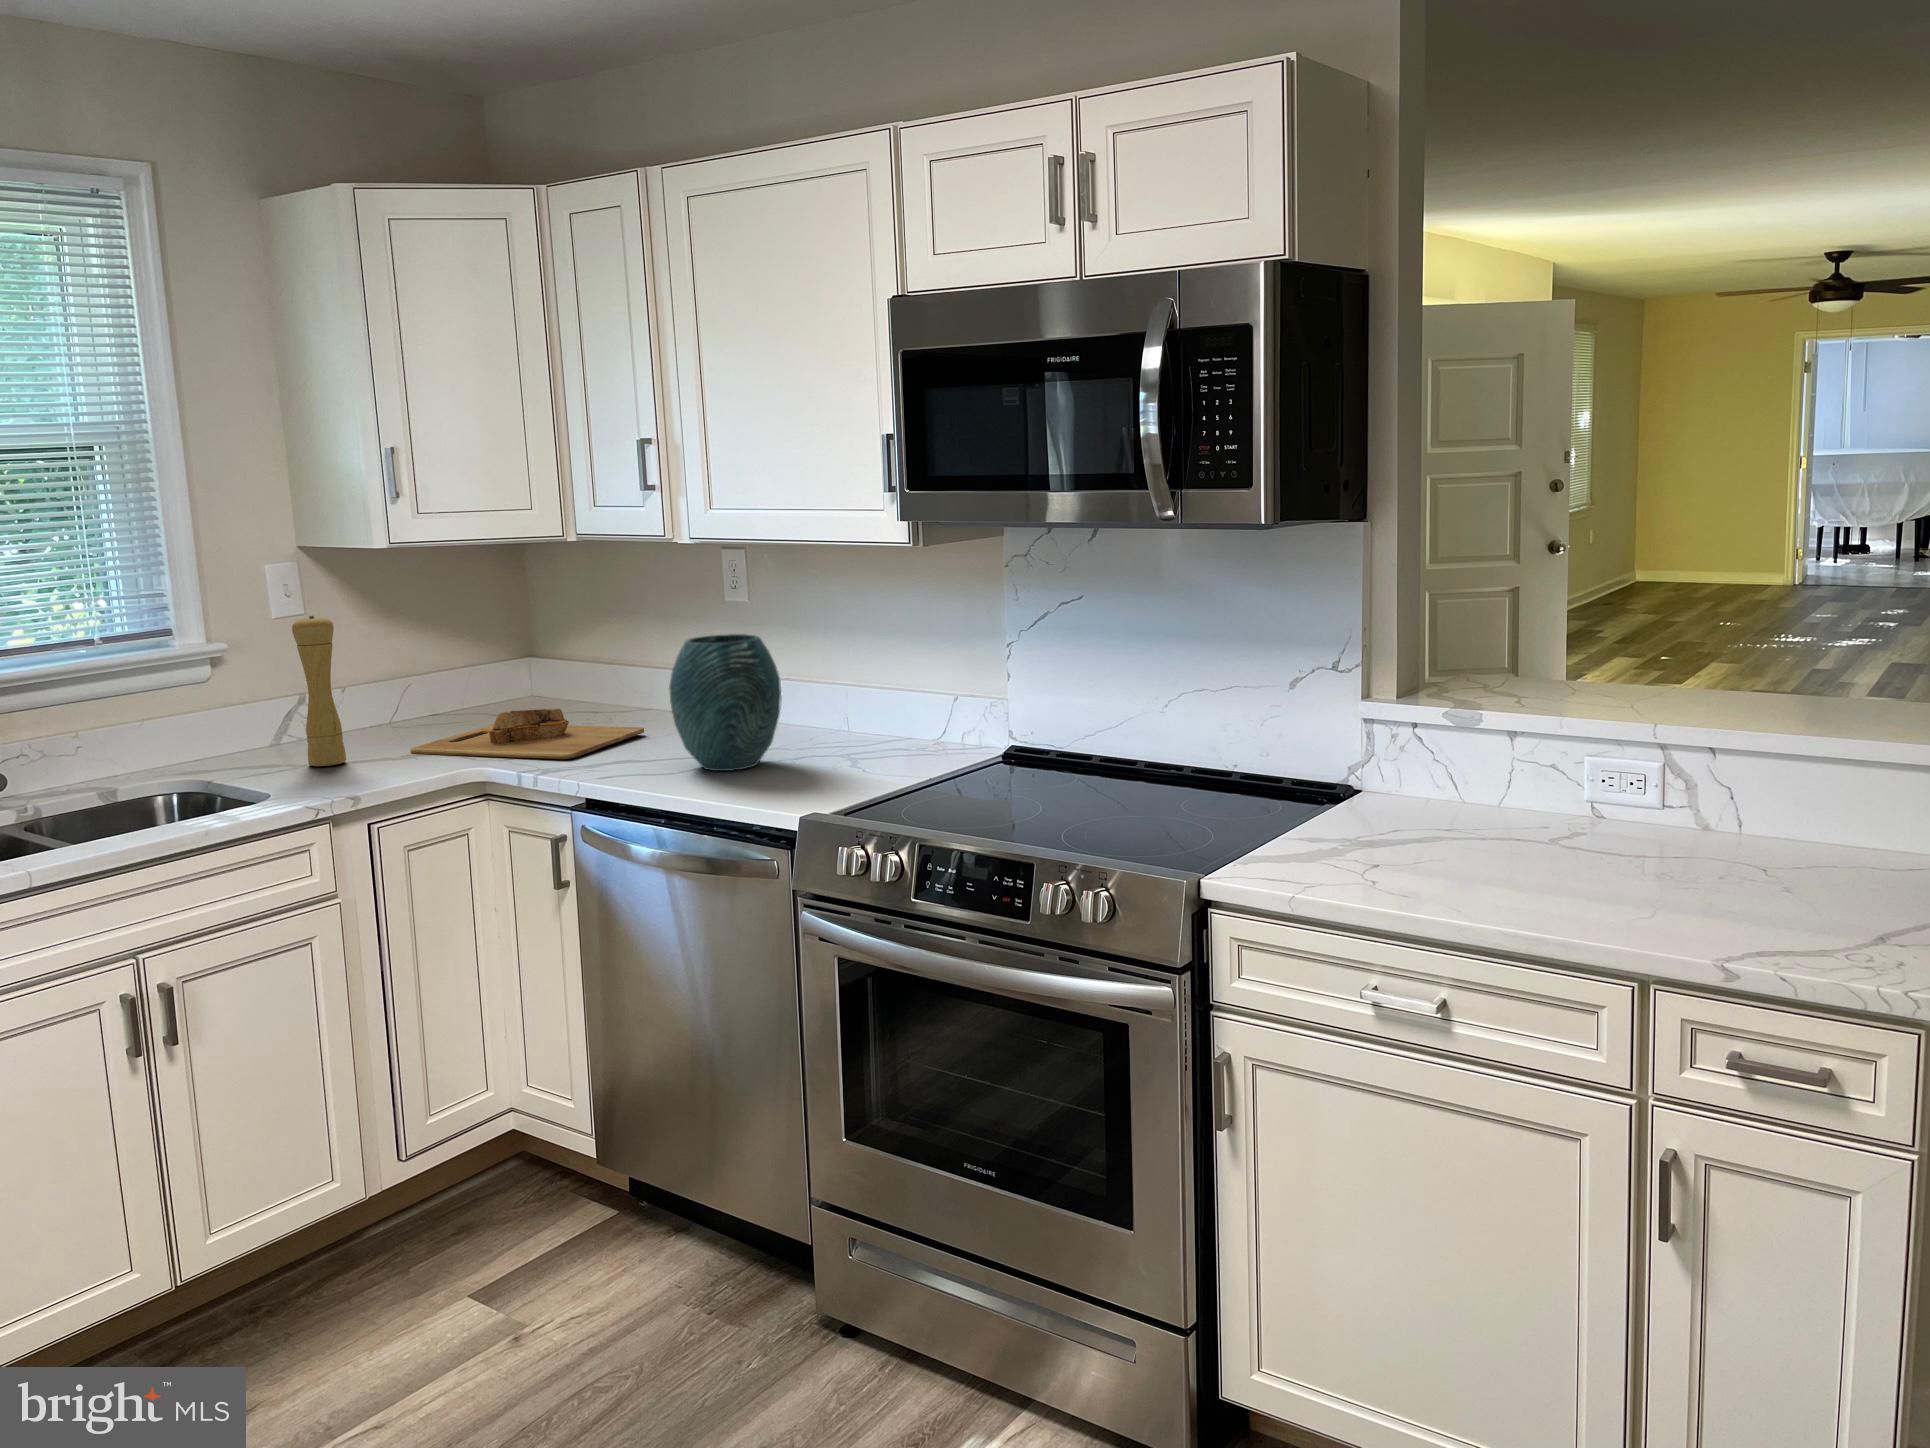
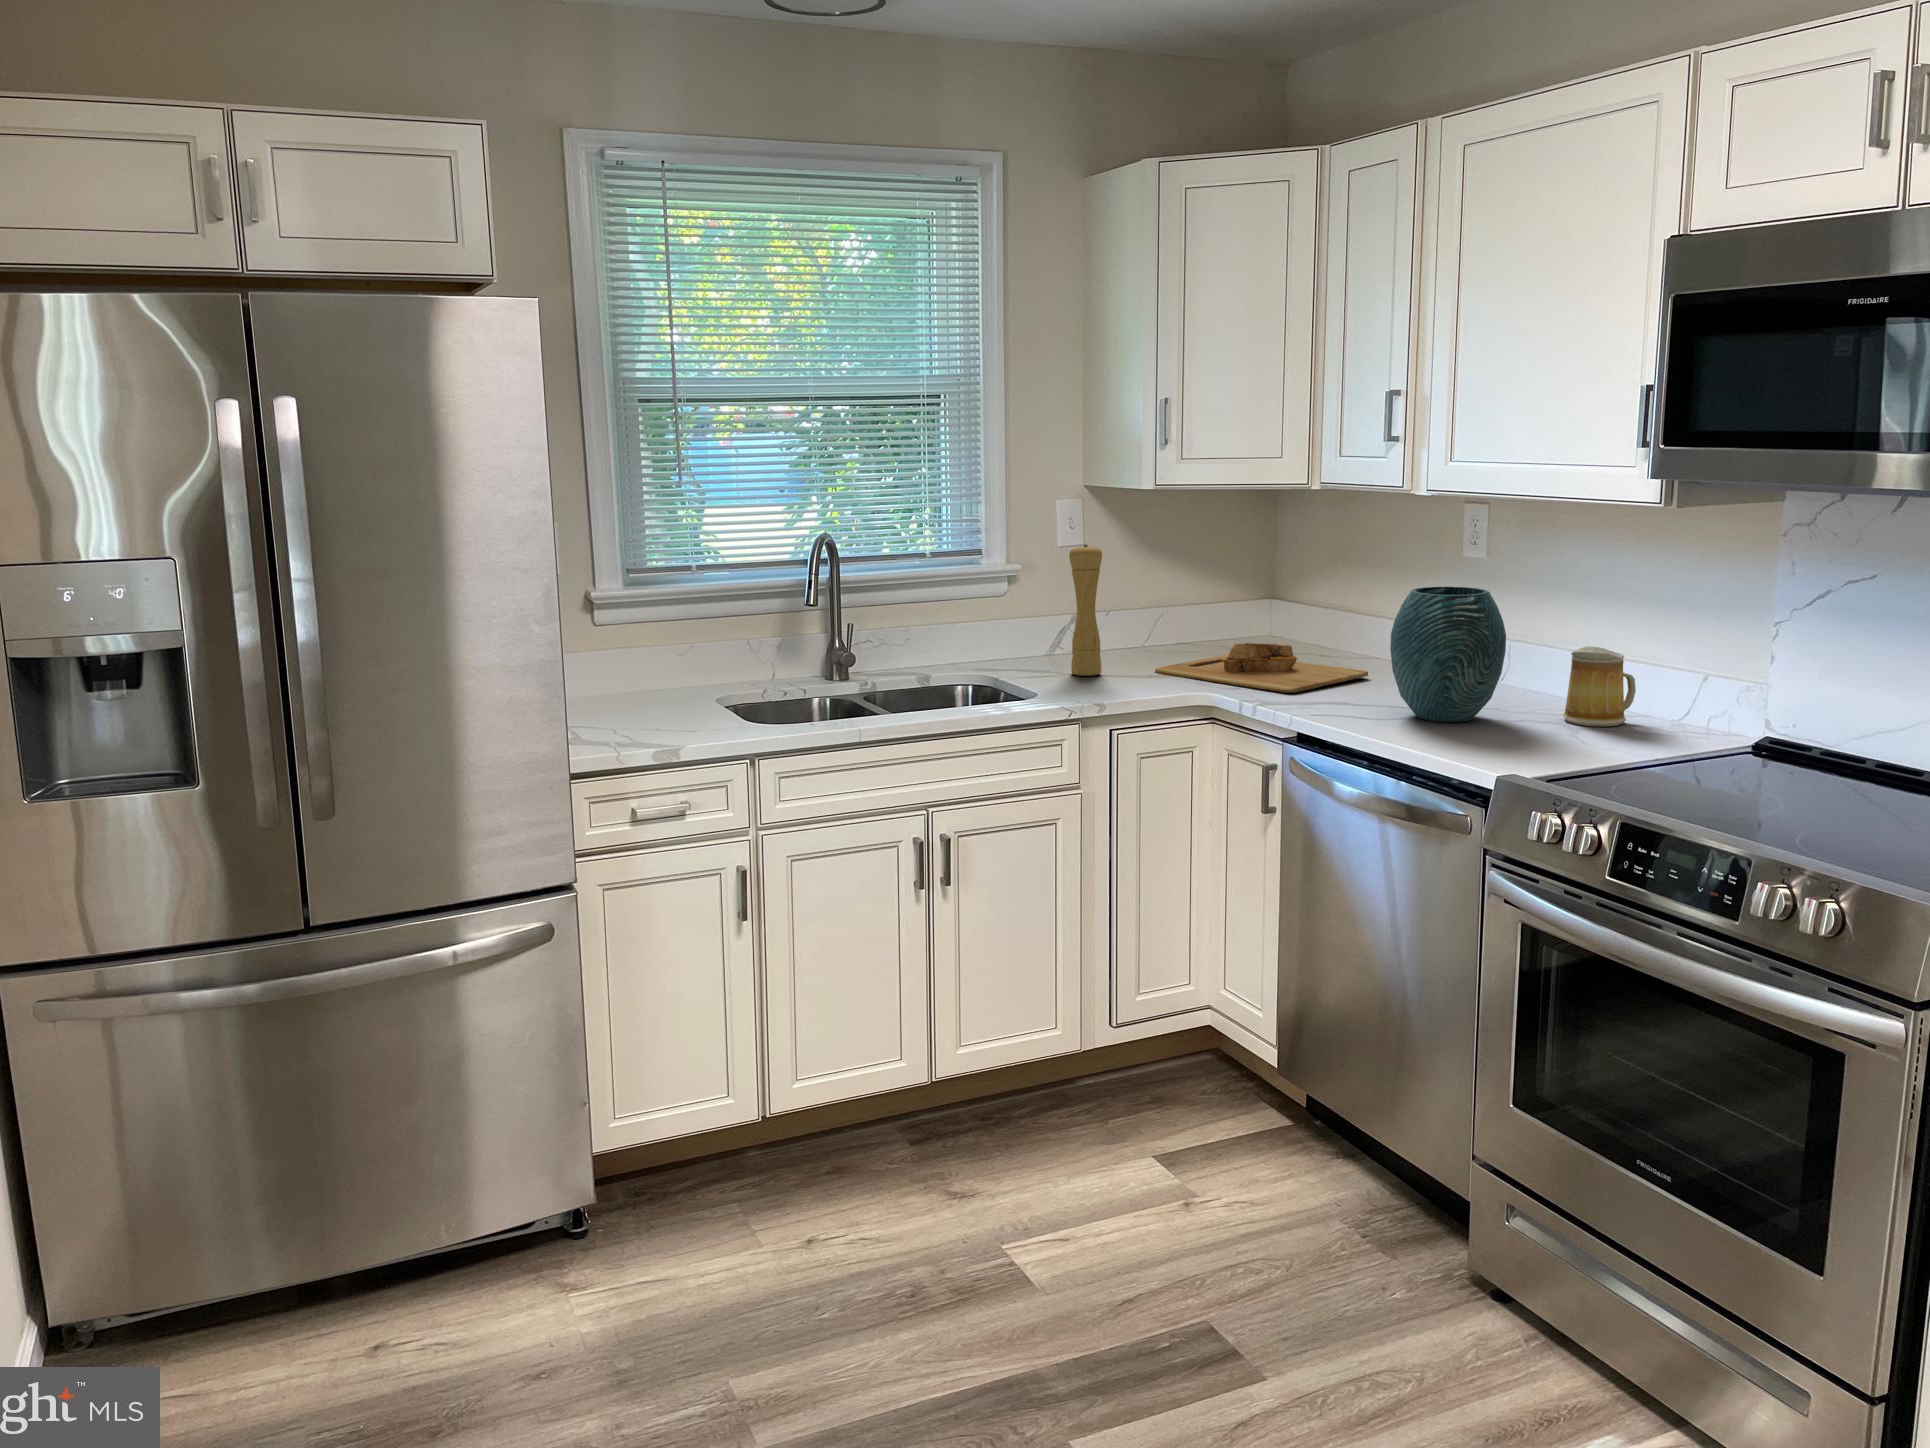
mug: none [837,682,898,758] -> present [1563,646,1636,726]

